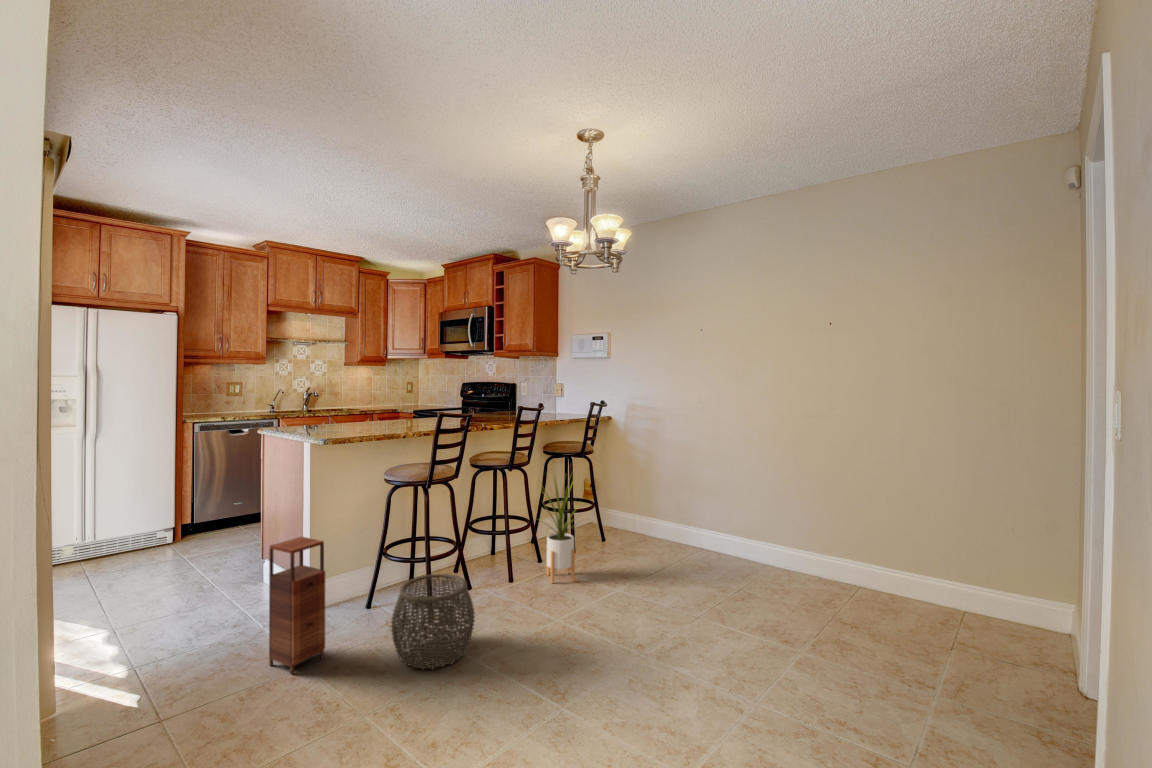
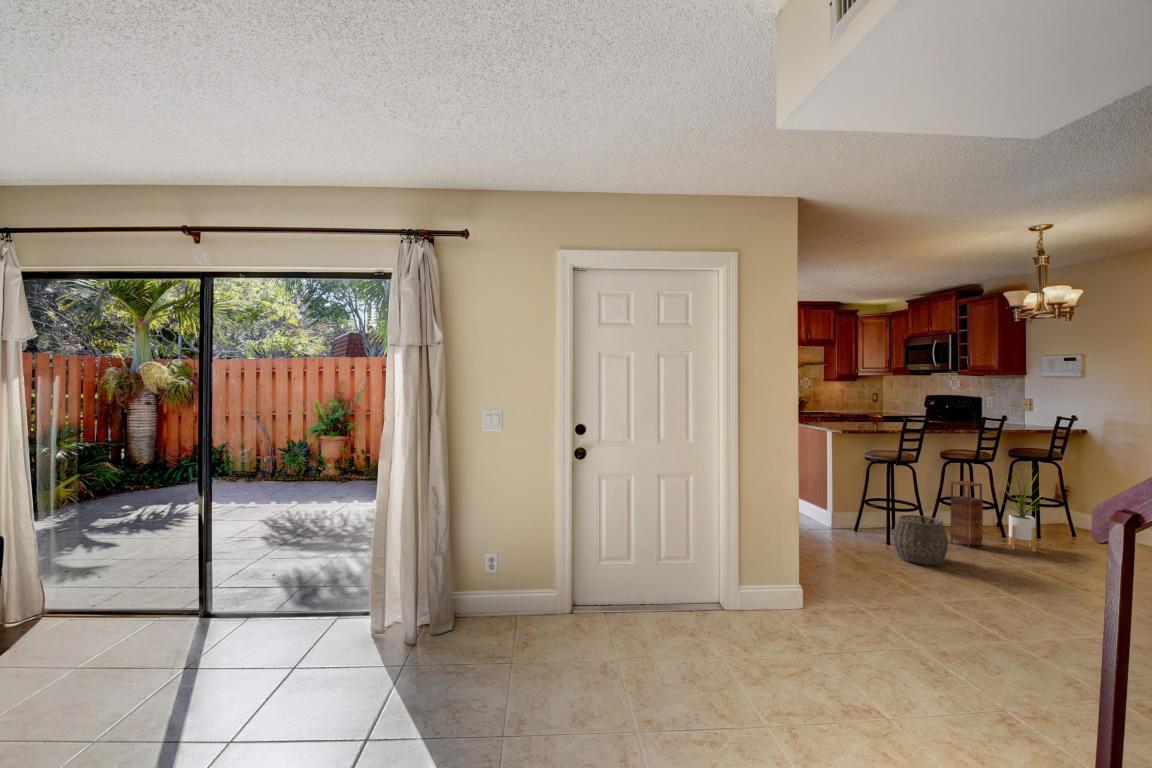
storage cabinet: present [269,537,325,674] -> present [950,481,983,548]

